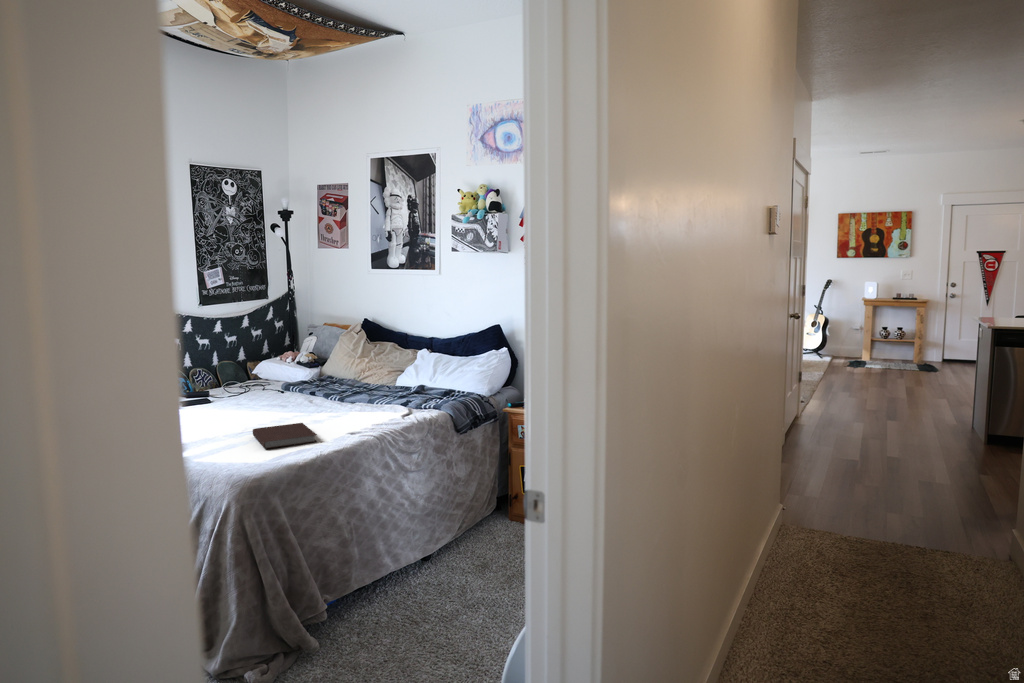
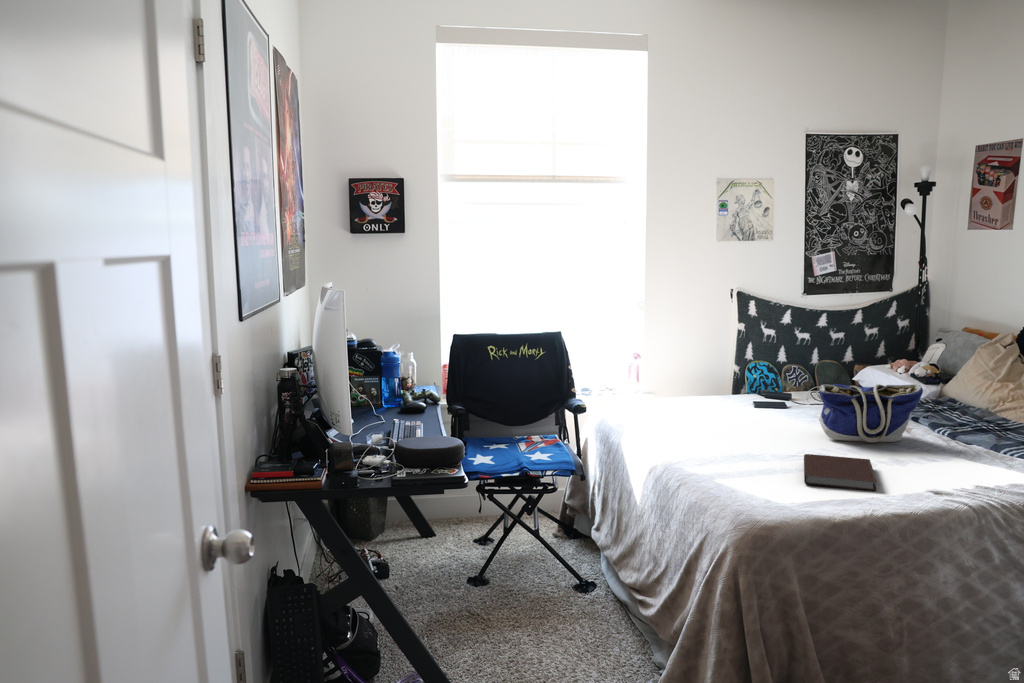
tote bag: none [247,363,324,416] -> present [816,384,923,442]

